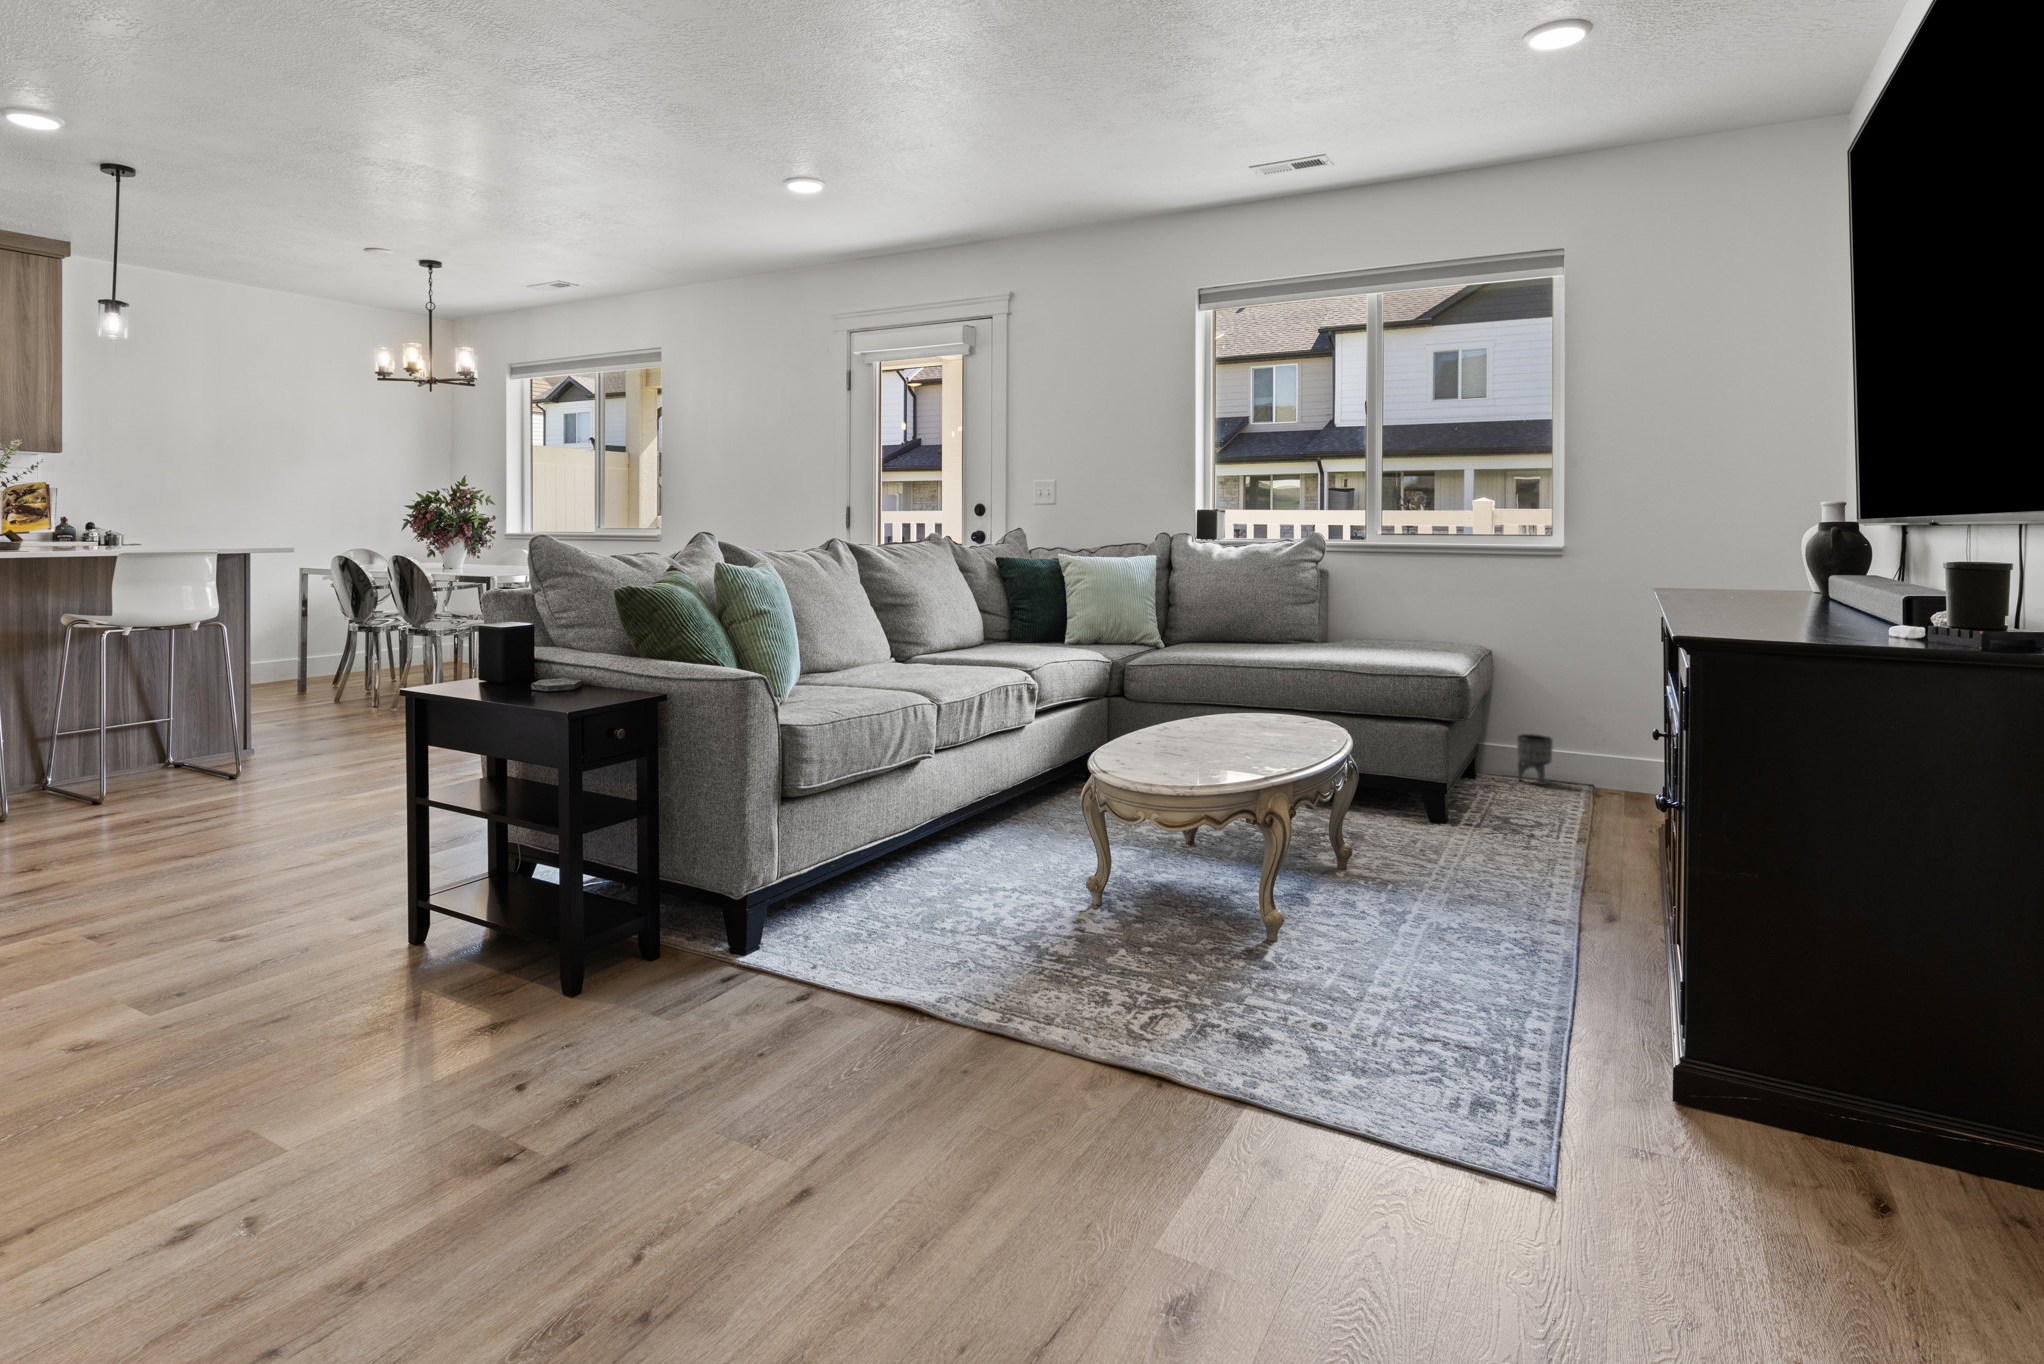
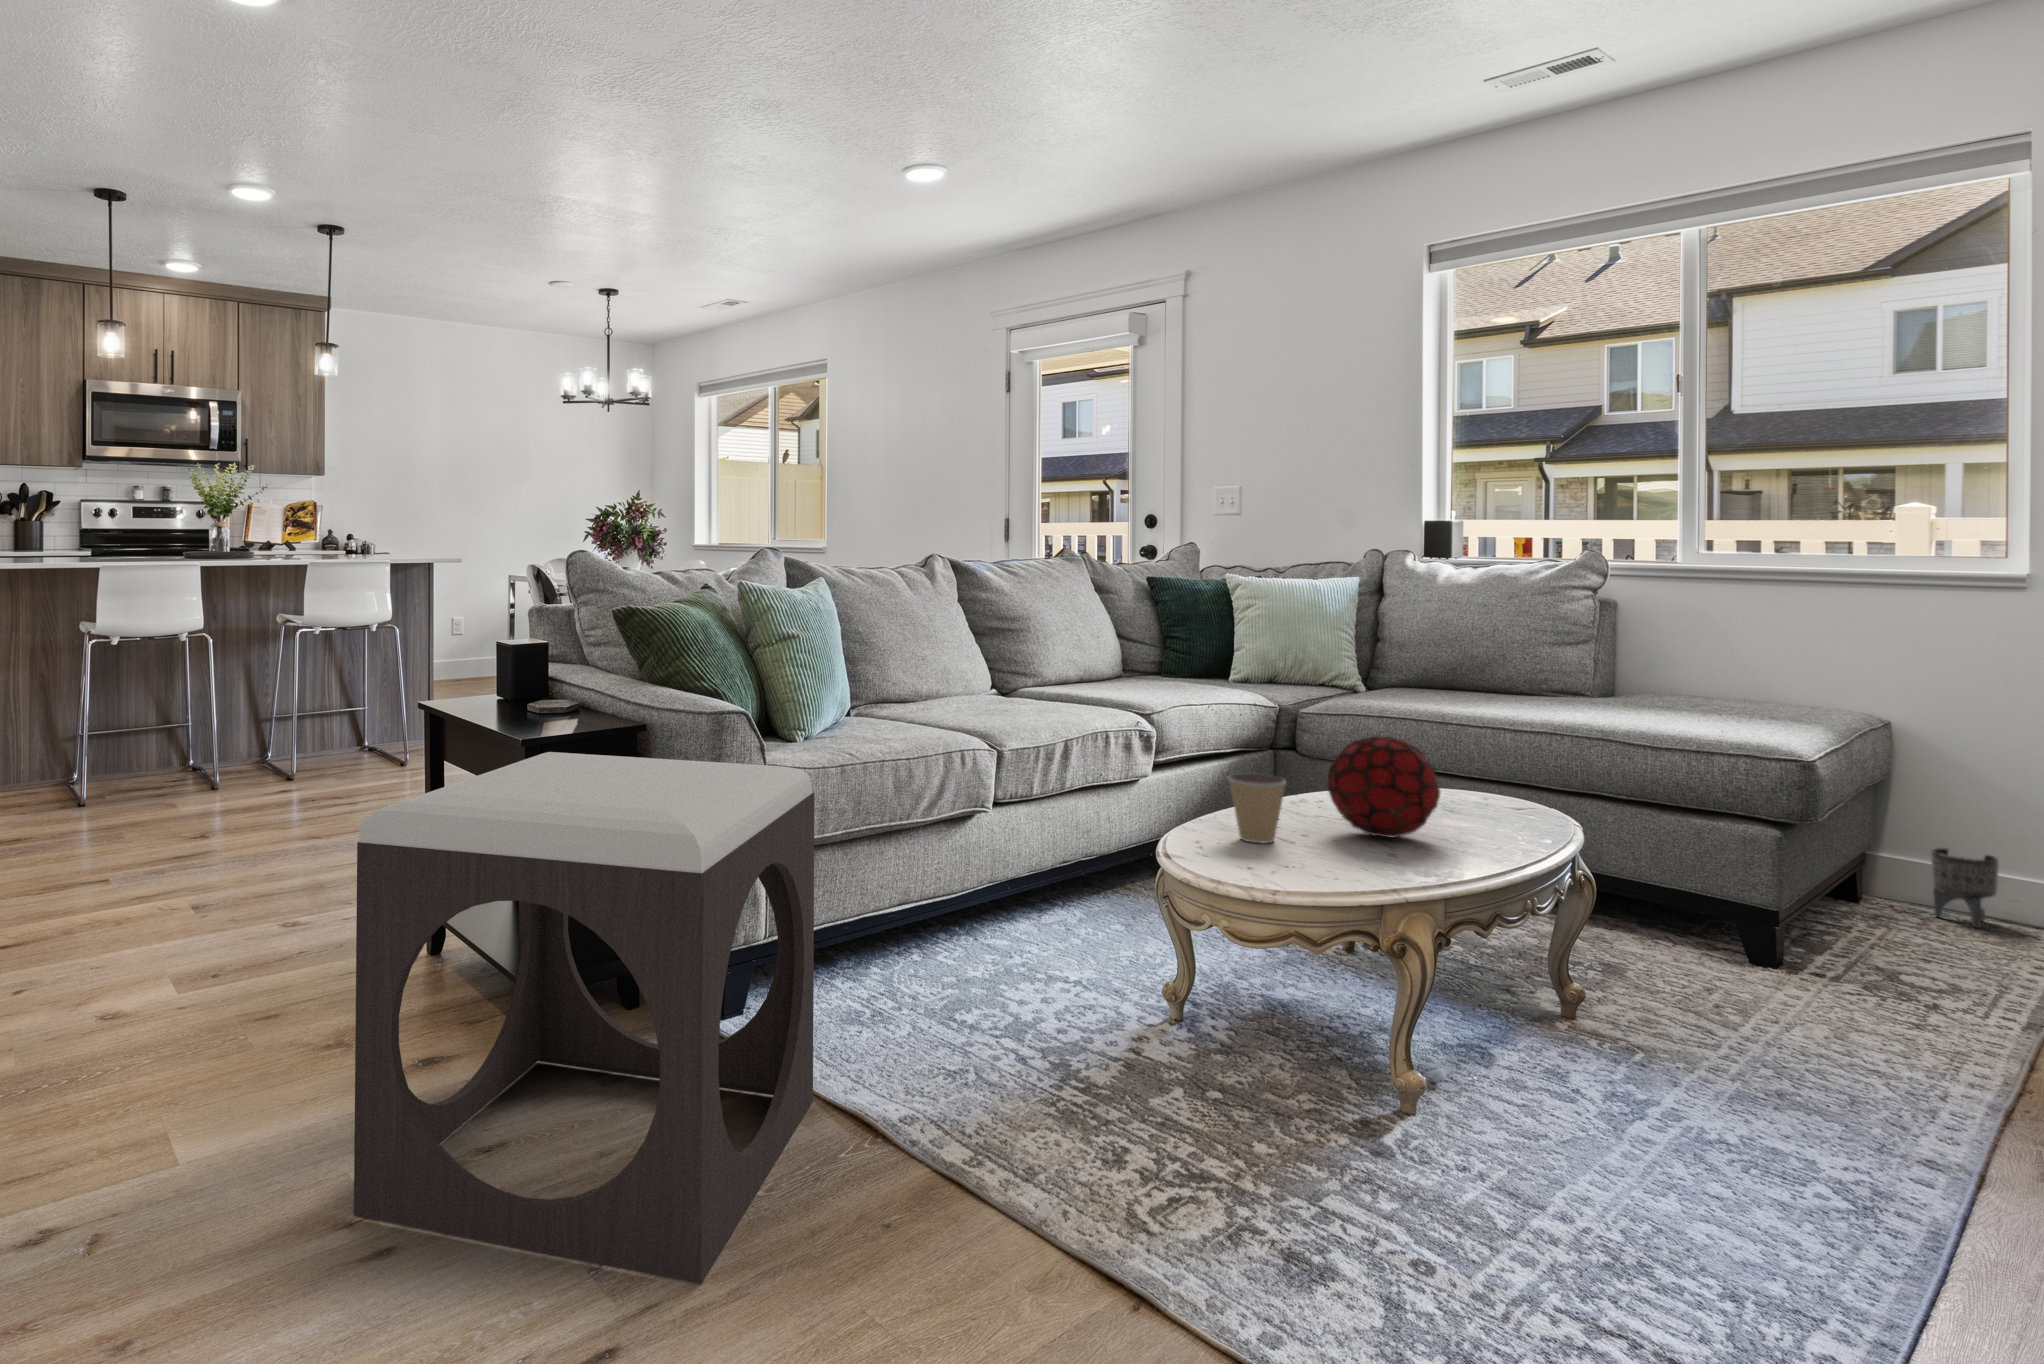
decorative orb: none [1198,677,1274,750] -> present [1328,736,1440,837]
coffee cup: none [1136,710,1179,762] -> present [1229,774,1286,843]
footstool: none [527,728,860,1144] -> present [354,752,814,1284]

